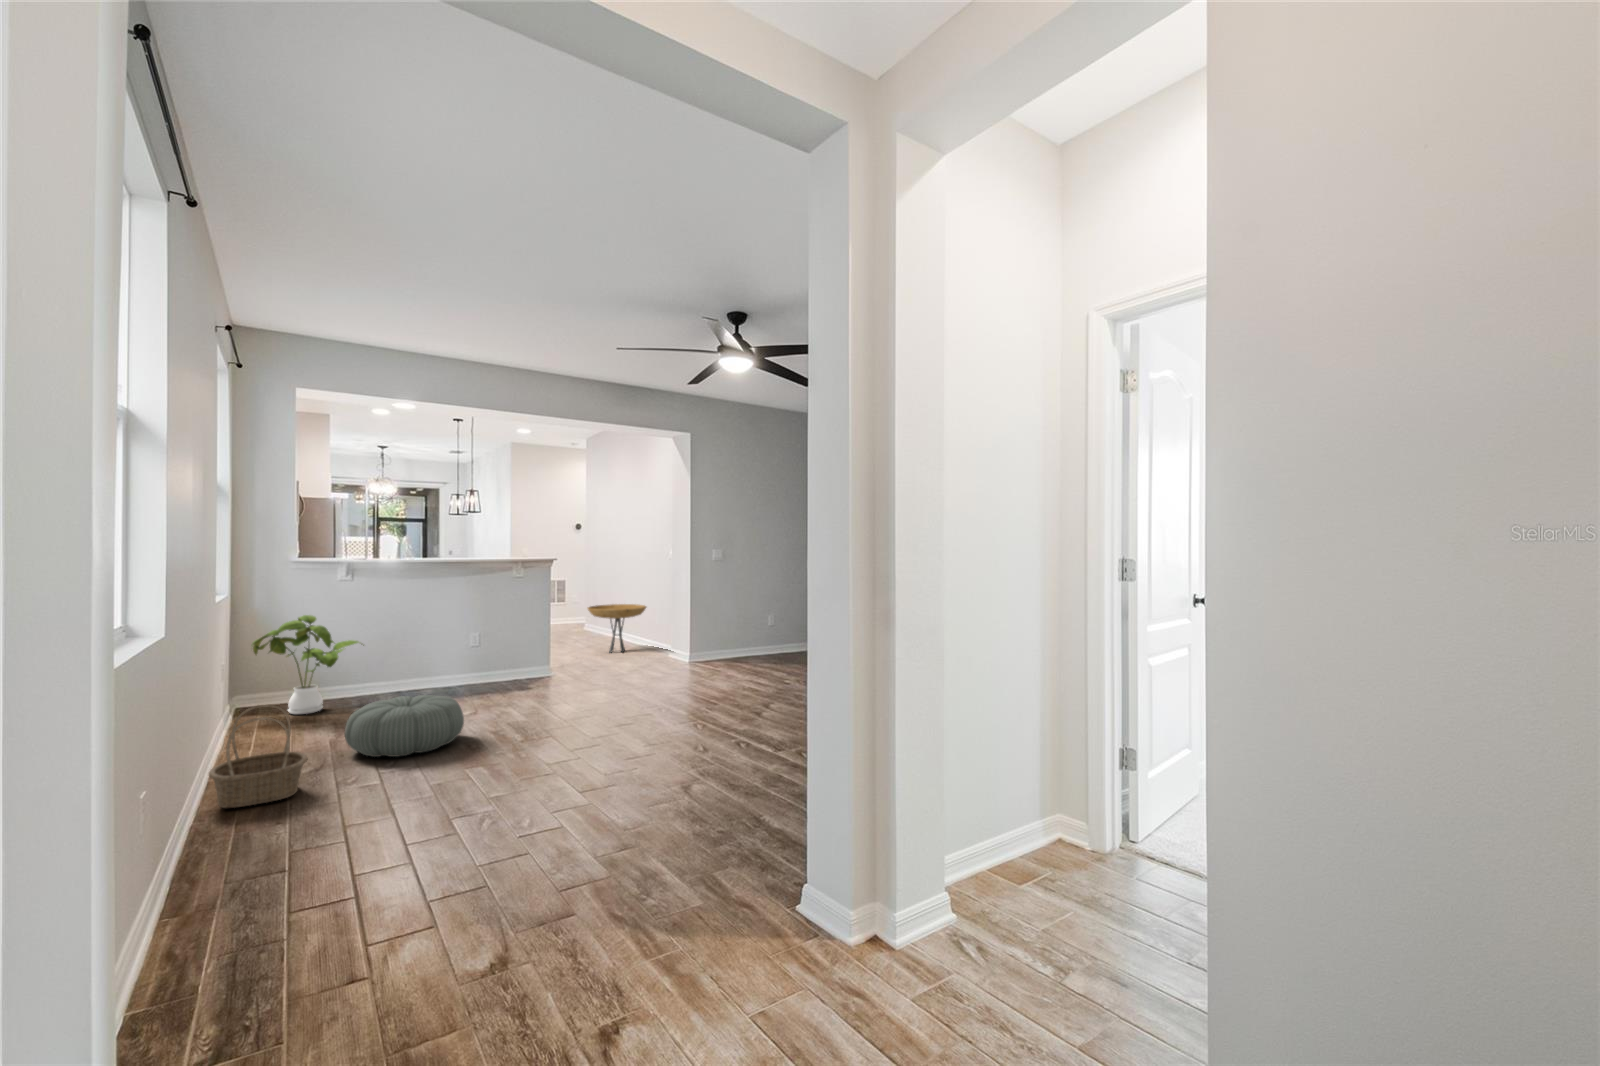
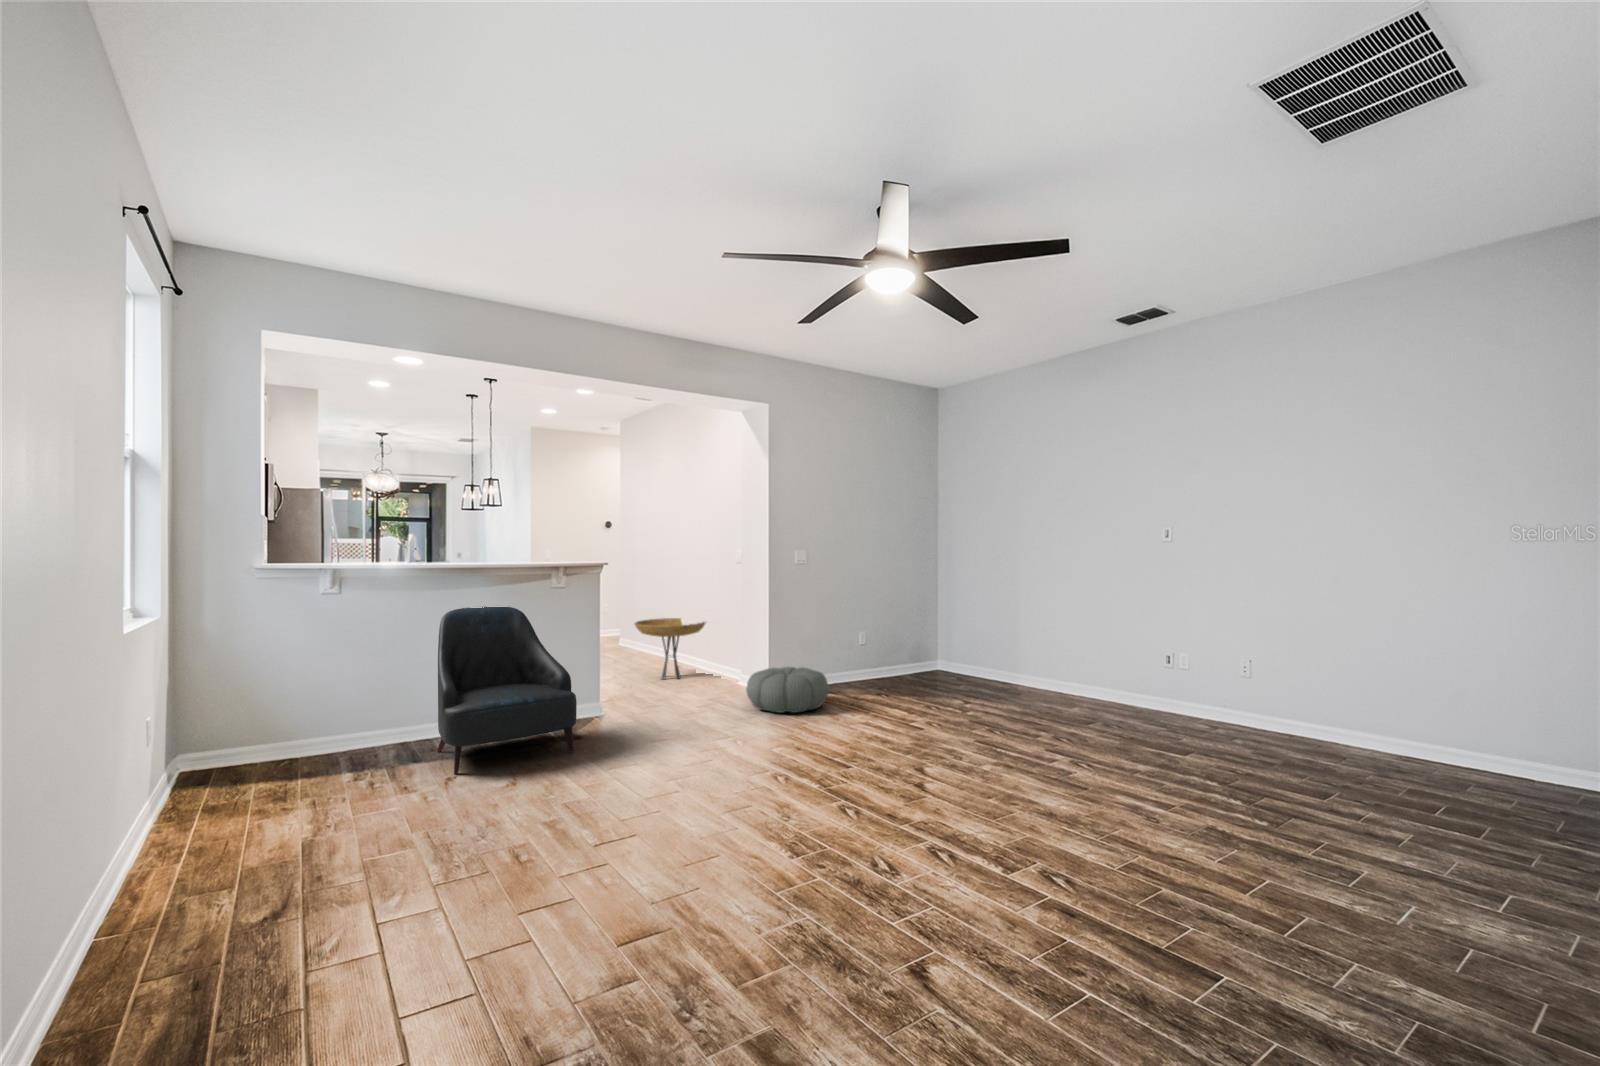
armchair: none [423,591,527,710] -> present [437,607,577,775]
house plant: present [252,615,364,714] -> none [198,644,359,783]
pouf: present [345,695,464,757] -> present [746,667,828,713]
basket: present [209,705,308,808] -> none [80,808,259,1010]

